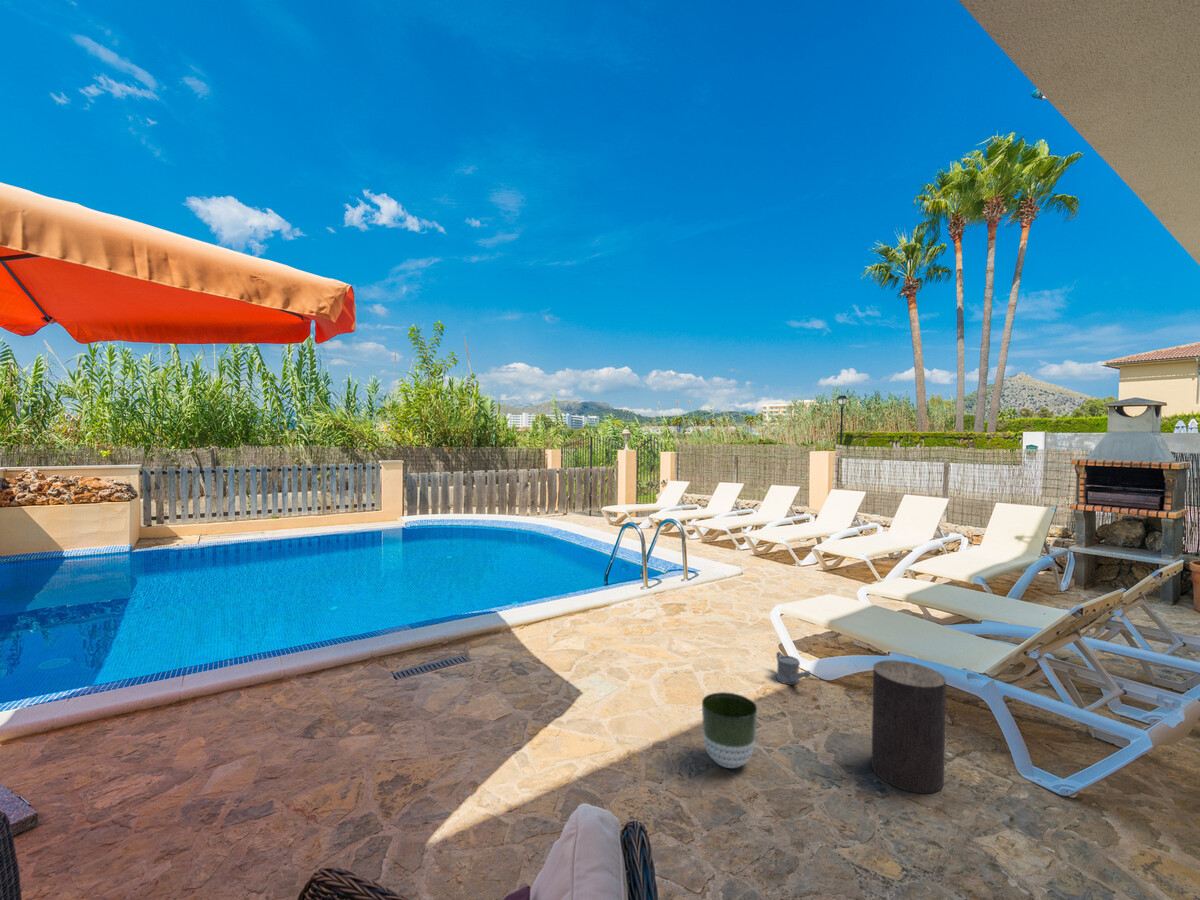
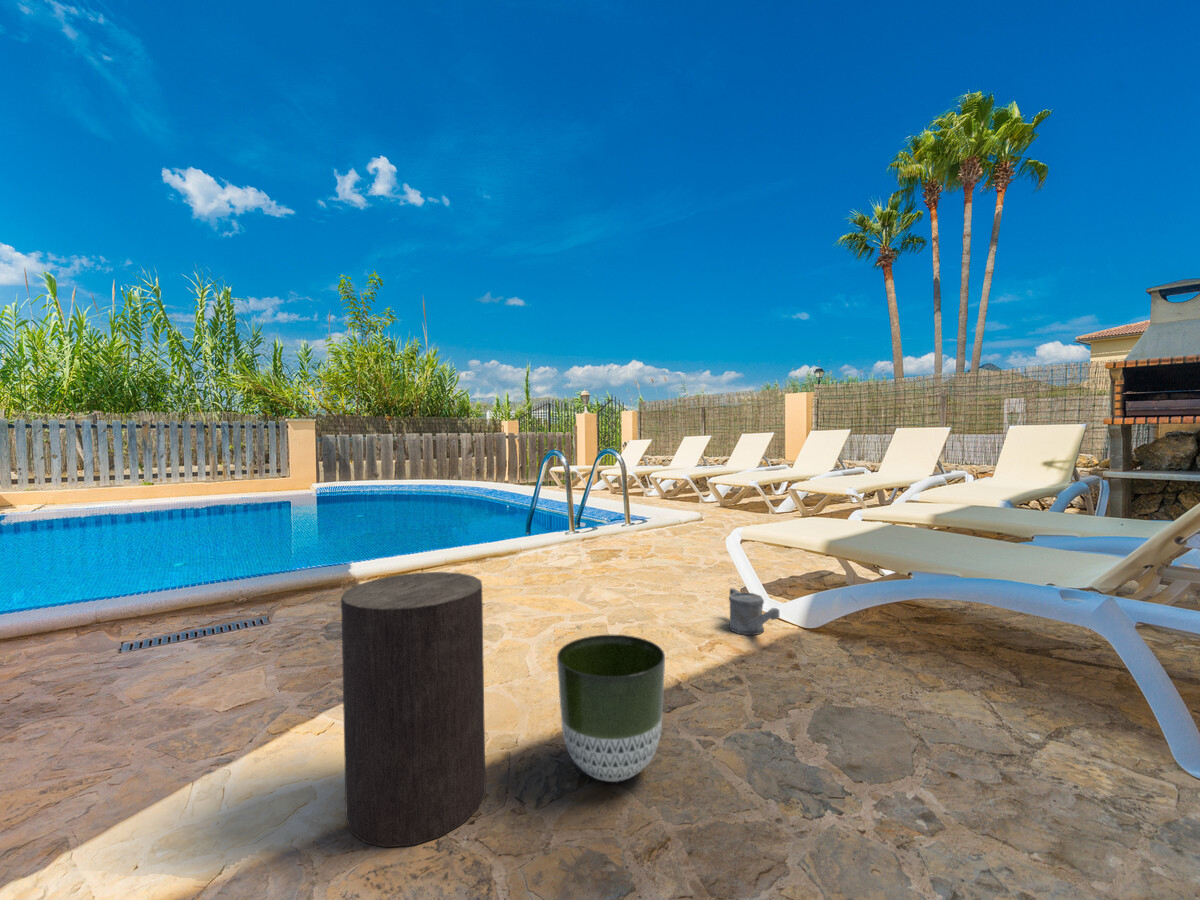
stool: present [872,660,946,793] -> present [341,572,485,847]

